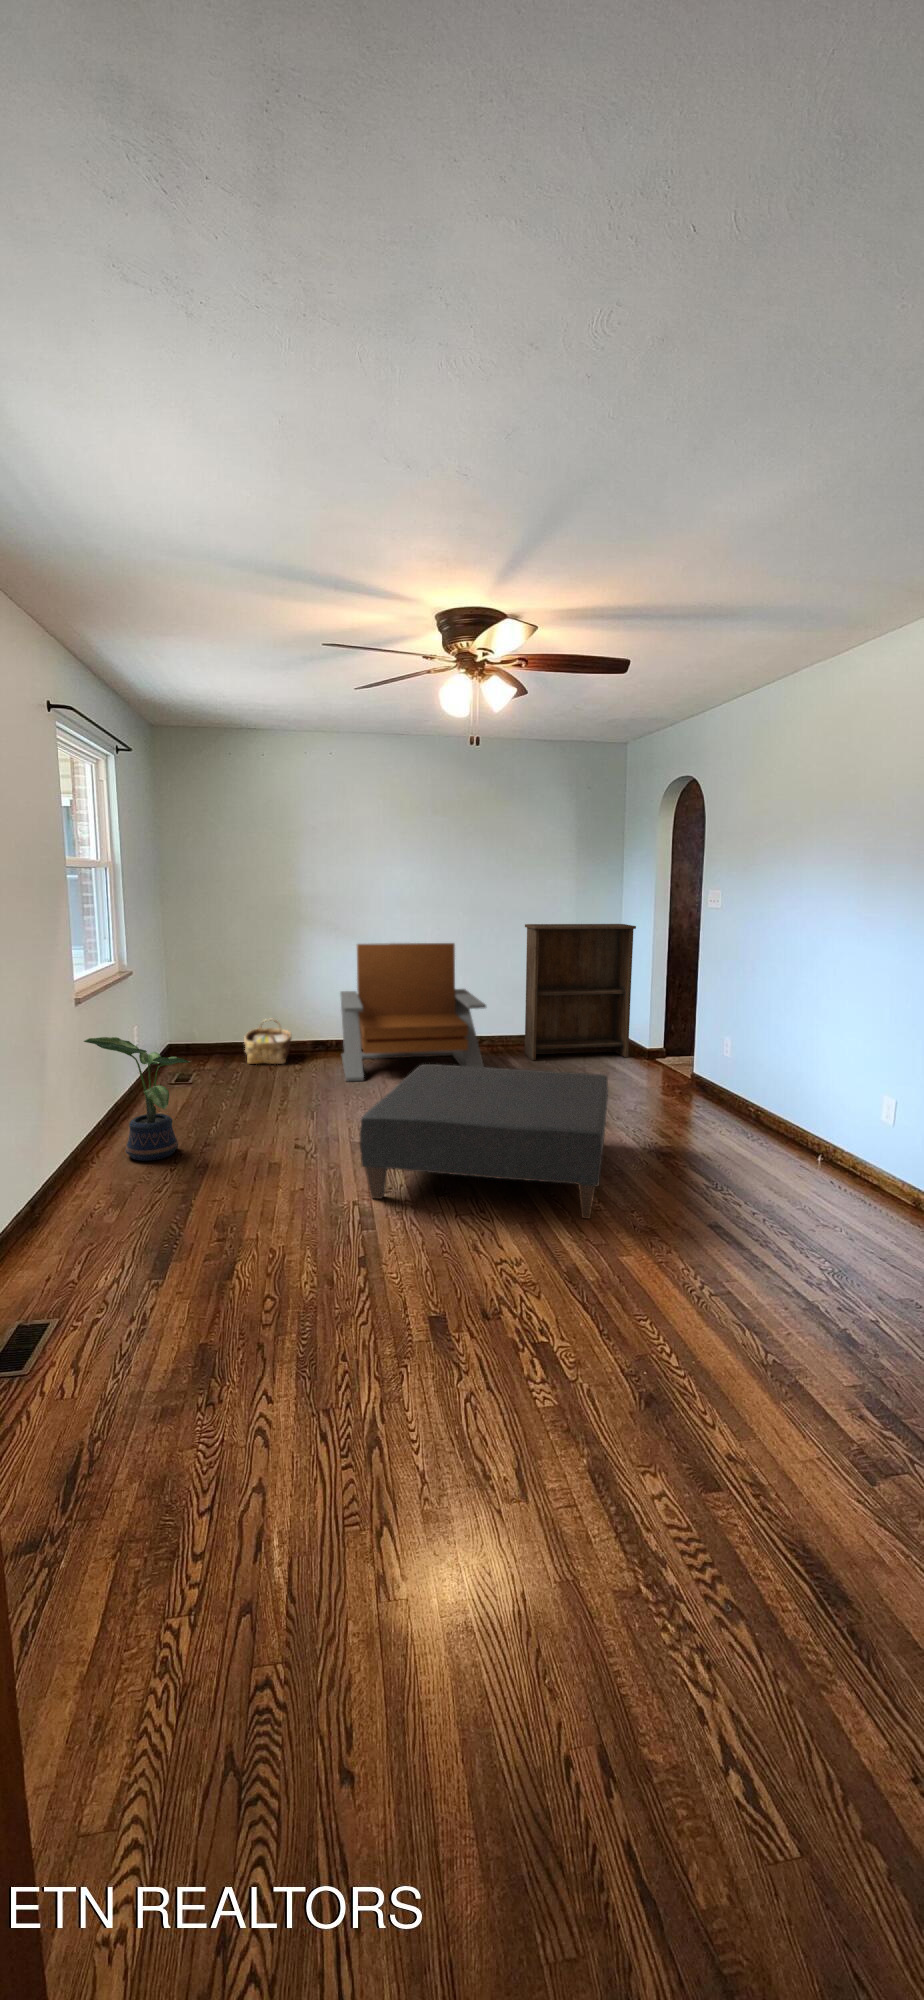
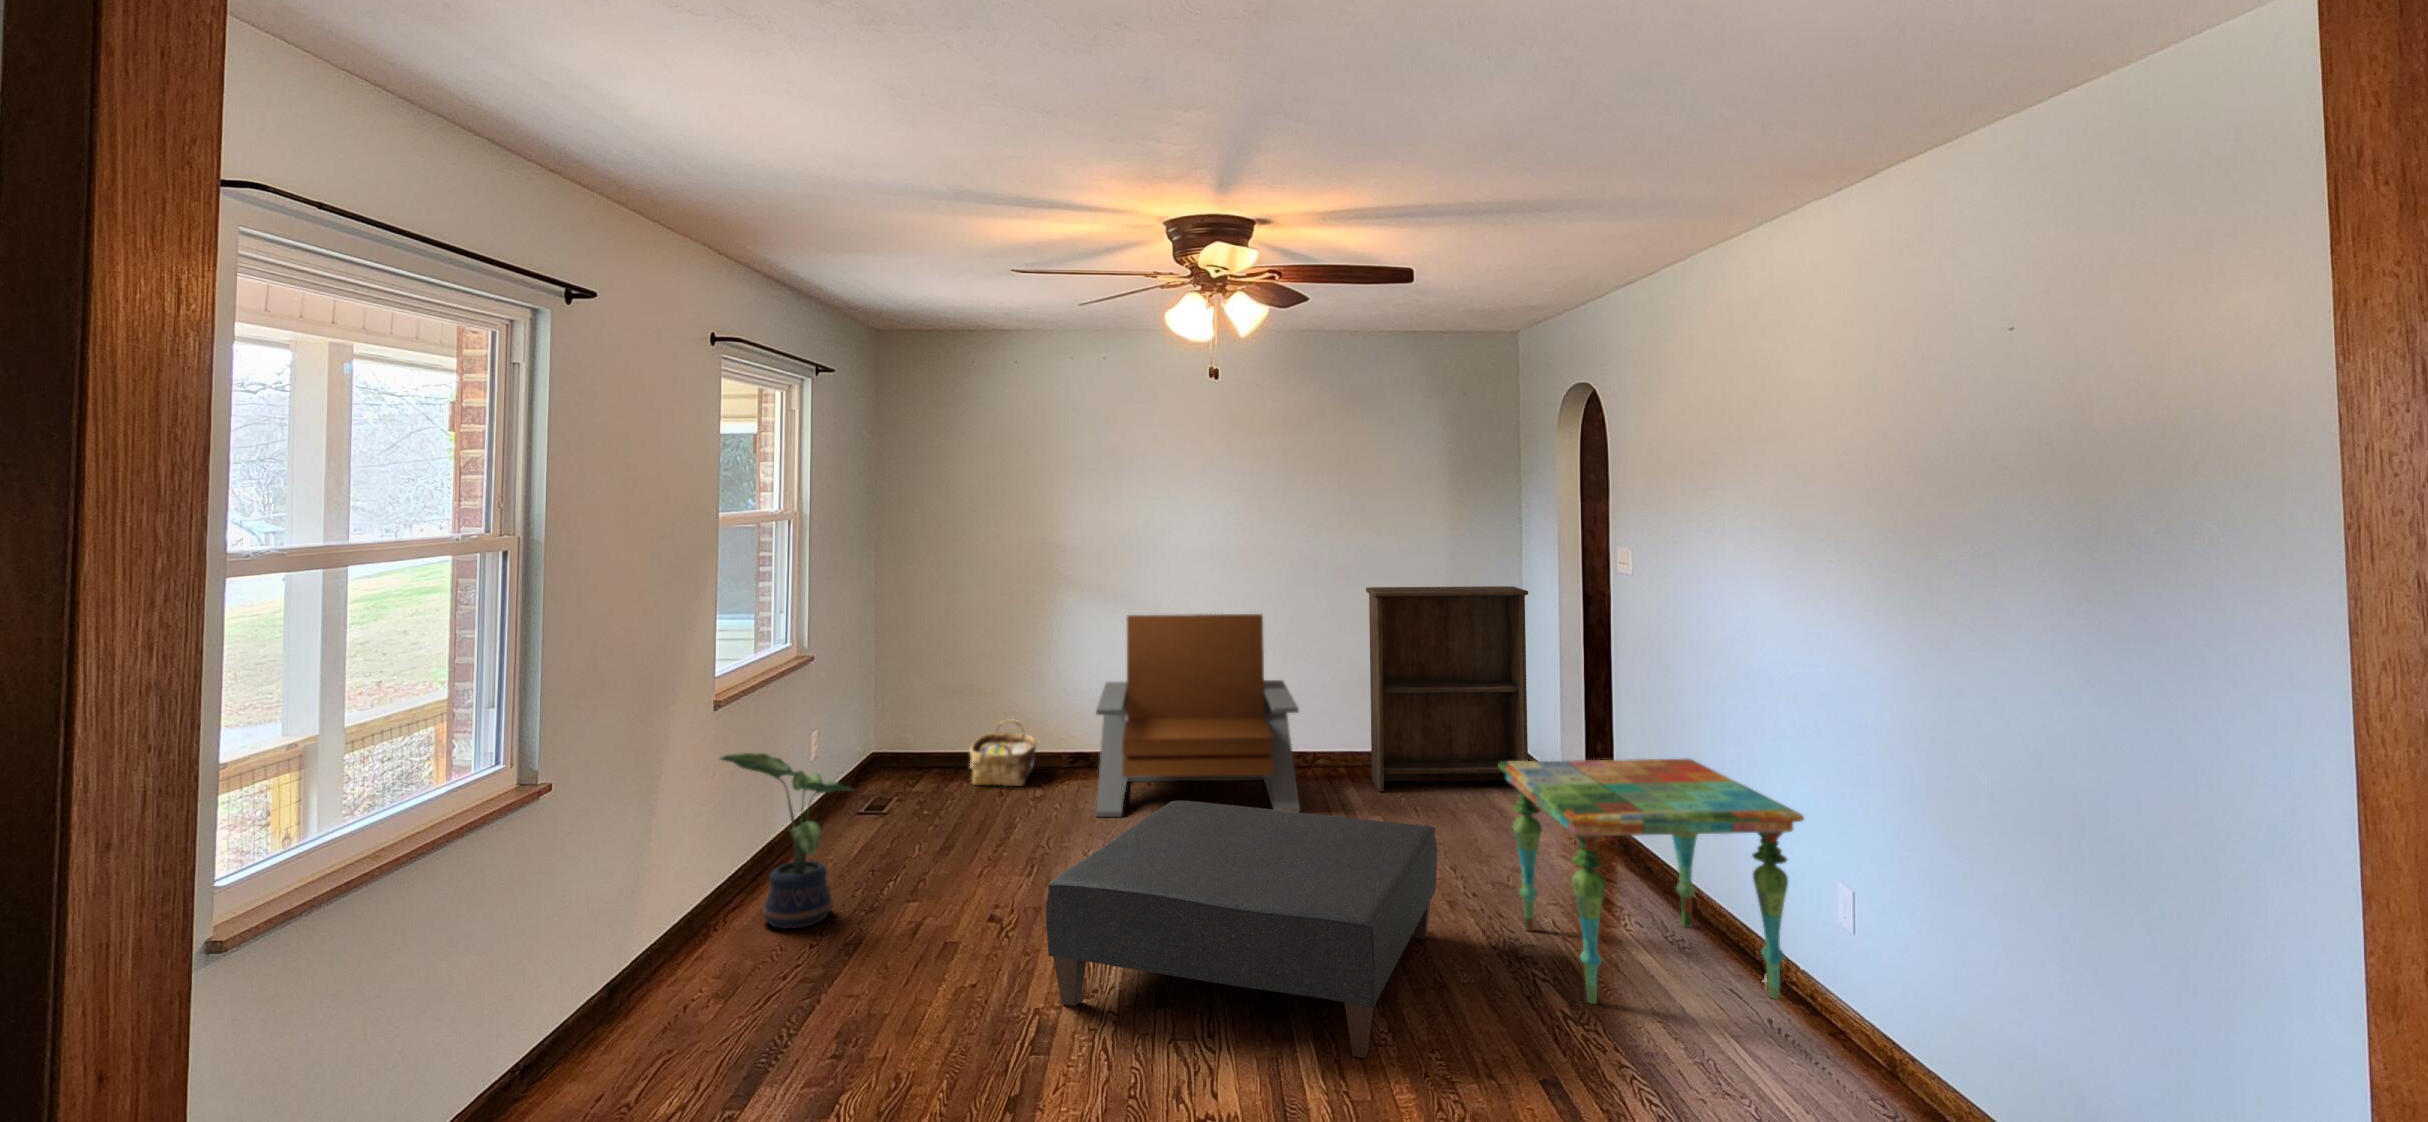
side table: none [648,1027,859,1179] -> present [1499,759,1804,1004]

